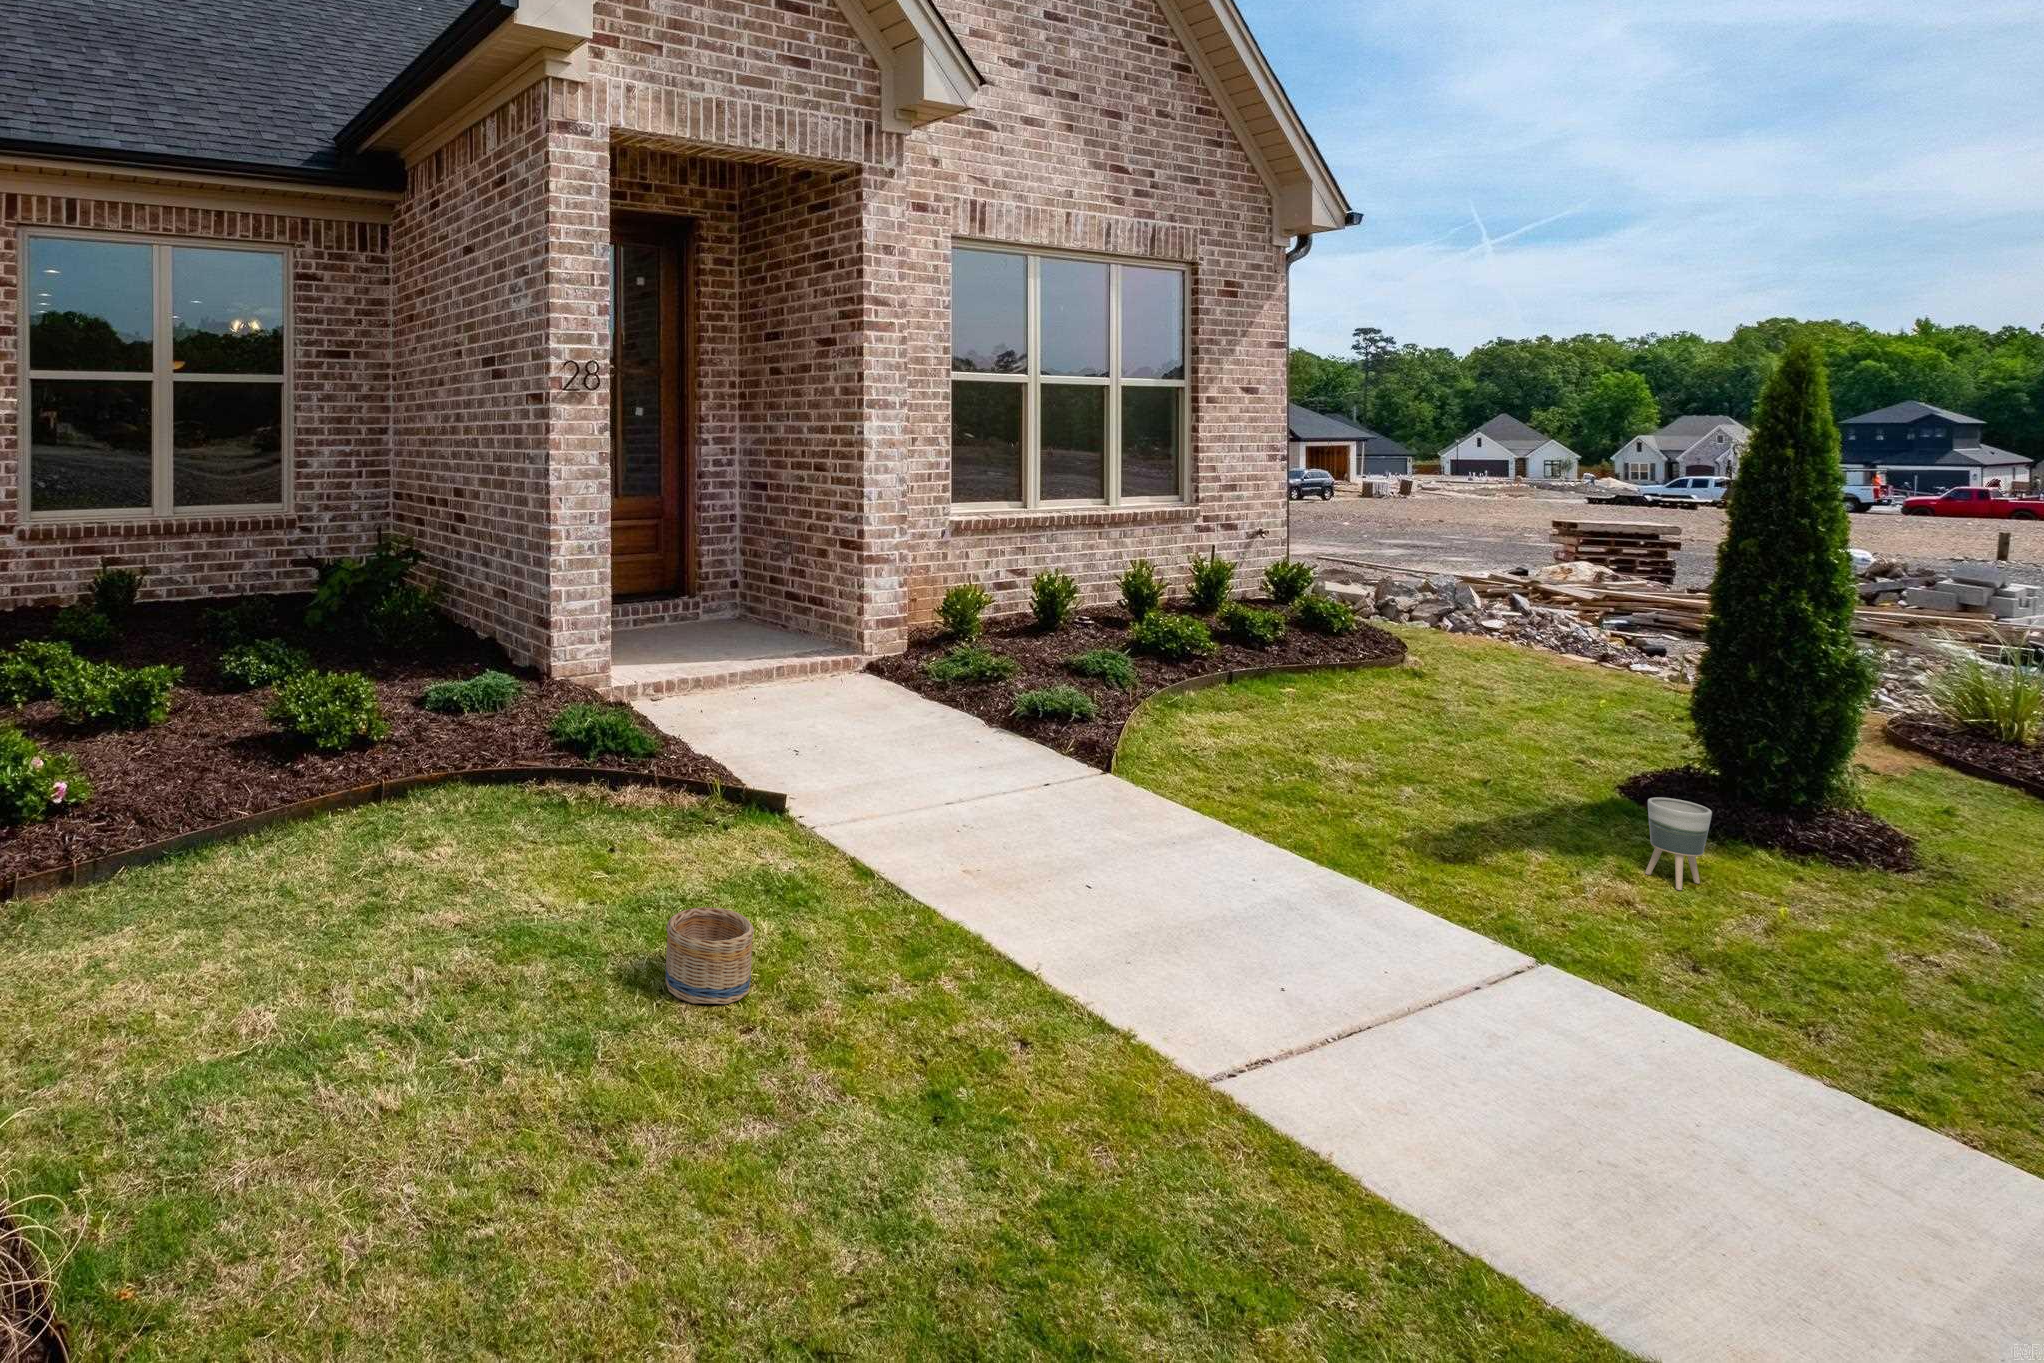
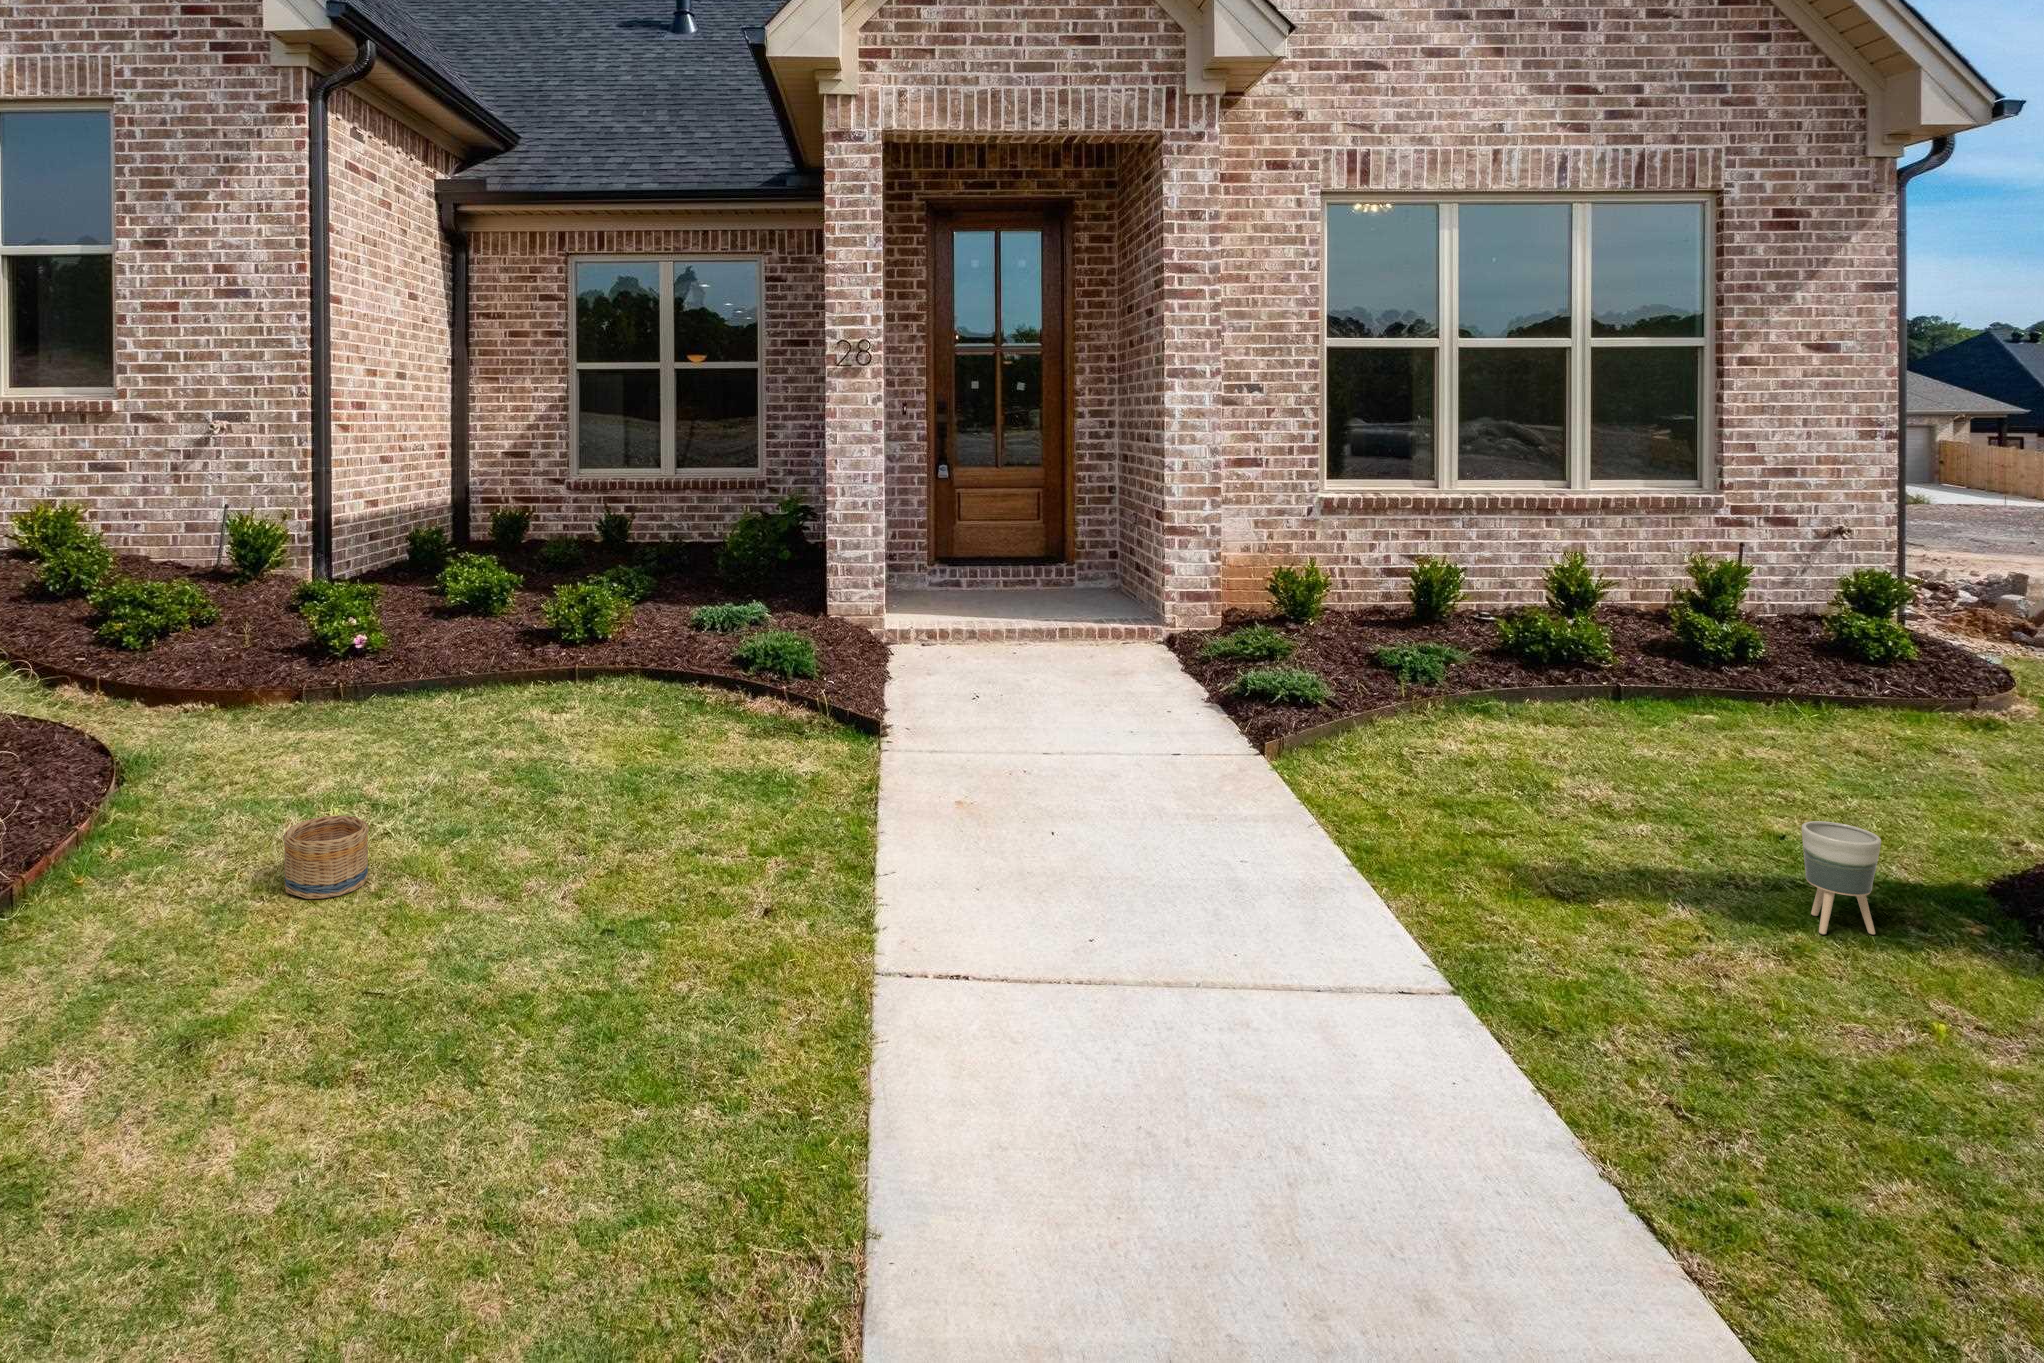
basket: present [665,907,754,1004] -> present [283,816,369,899]

